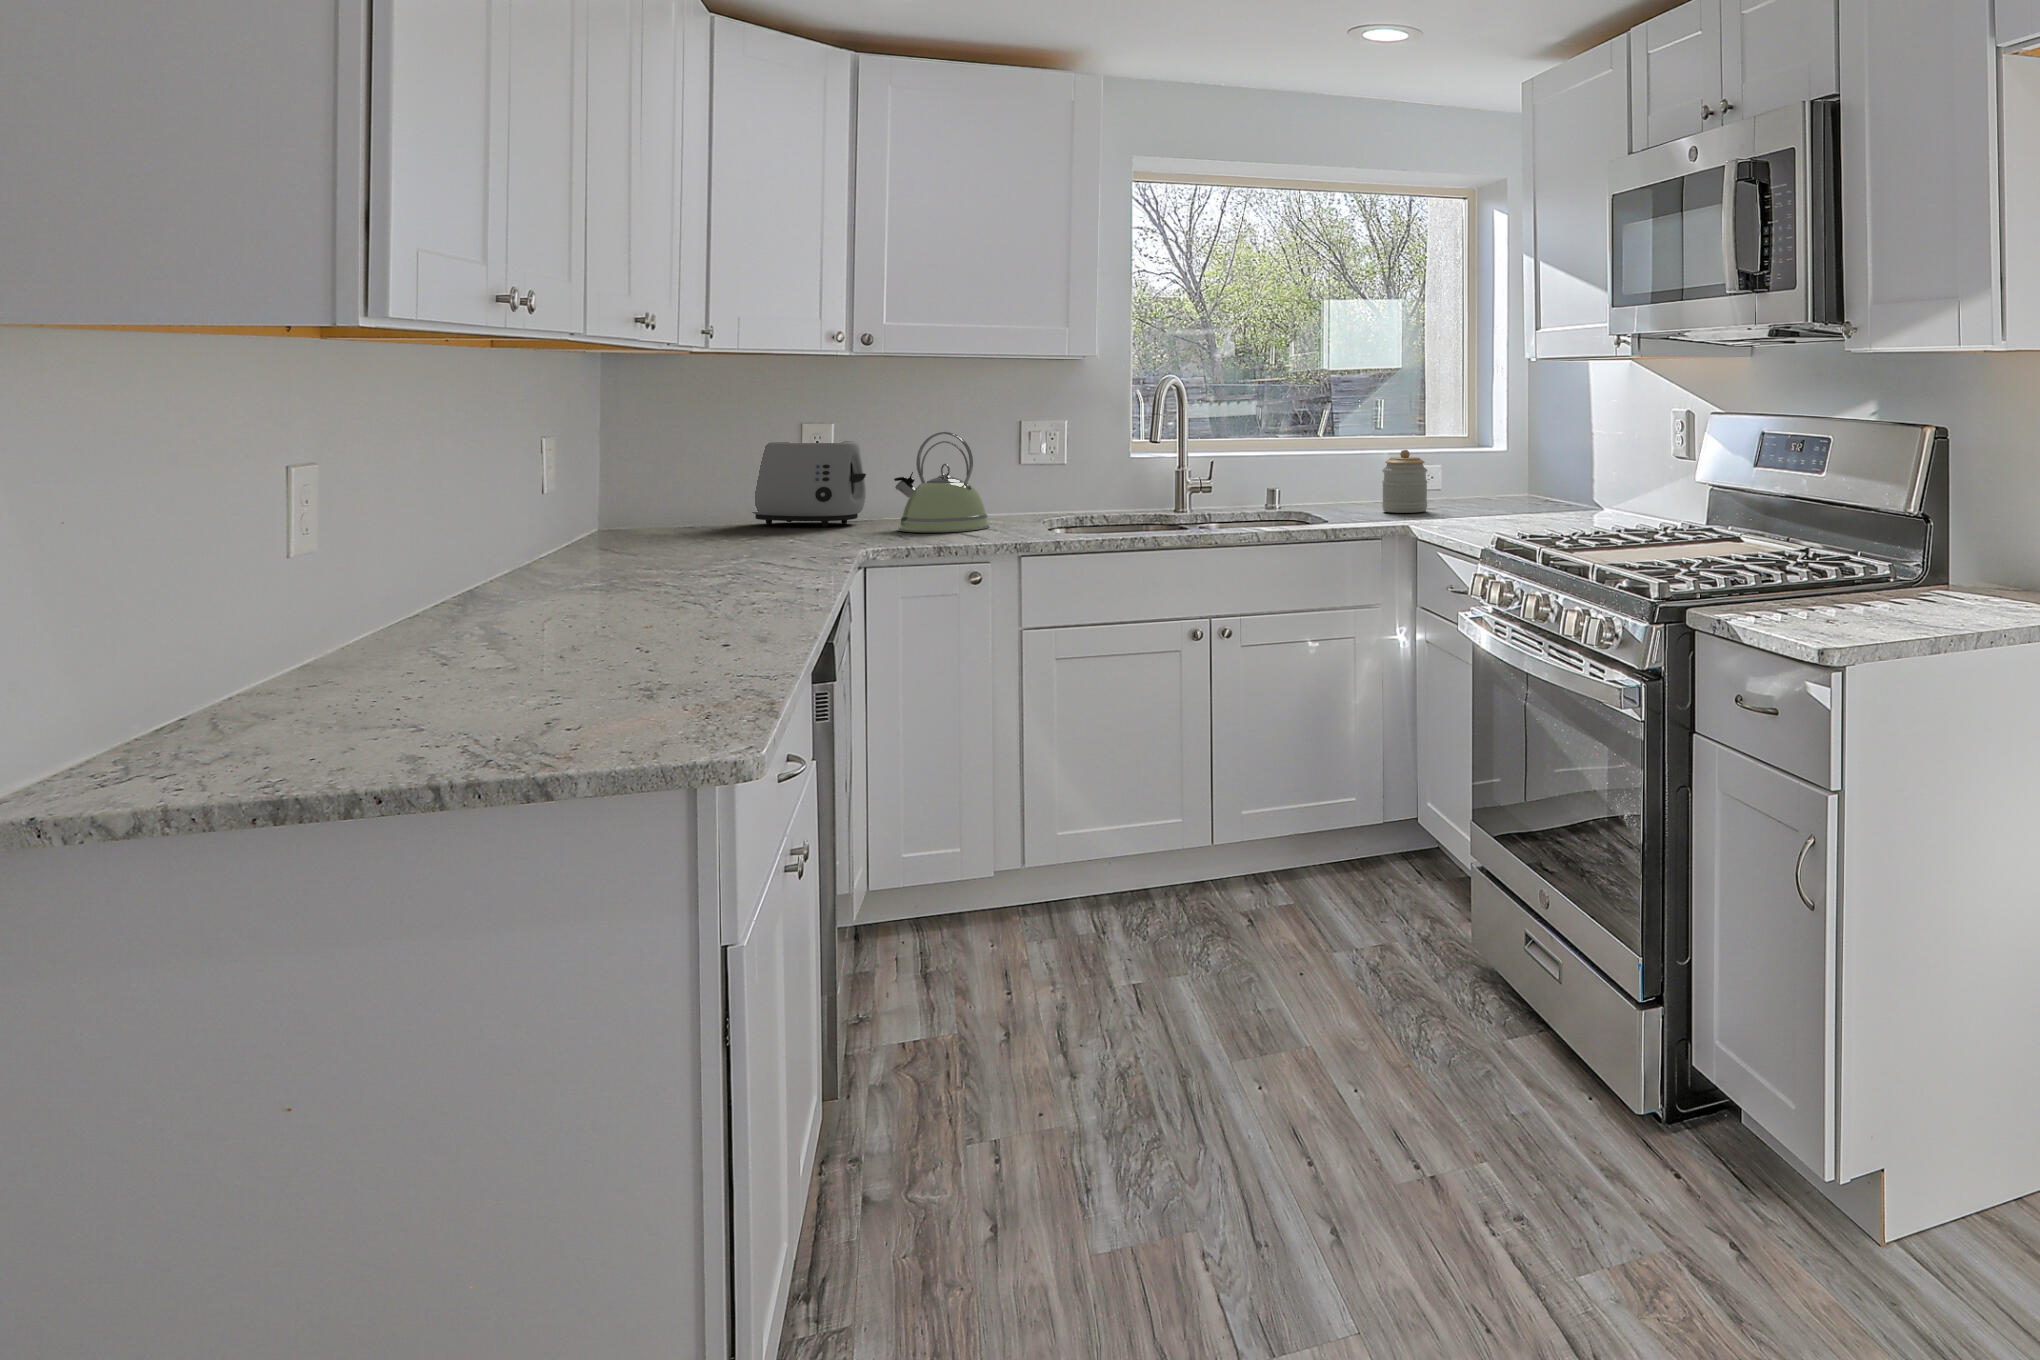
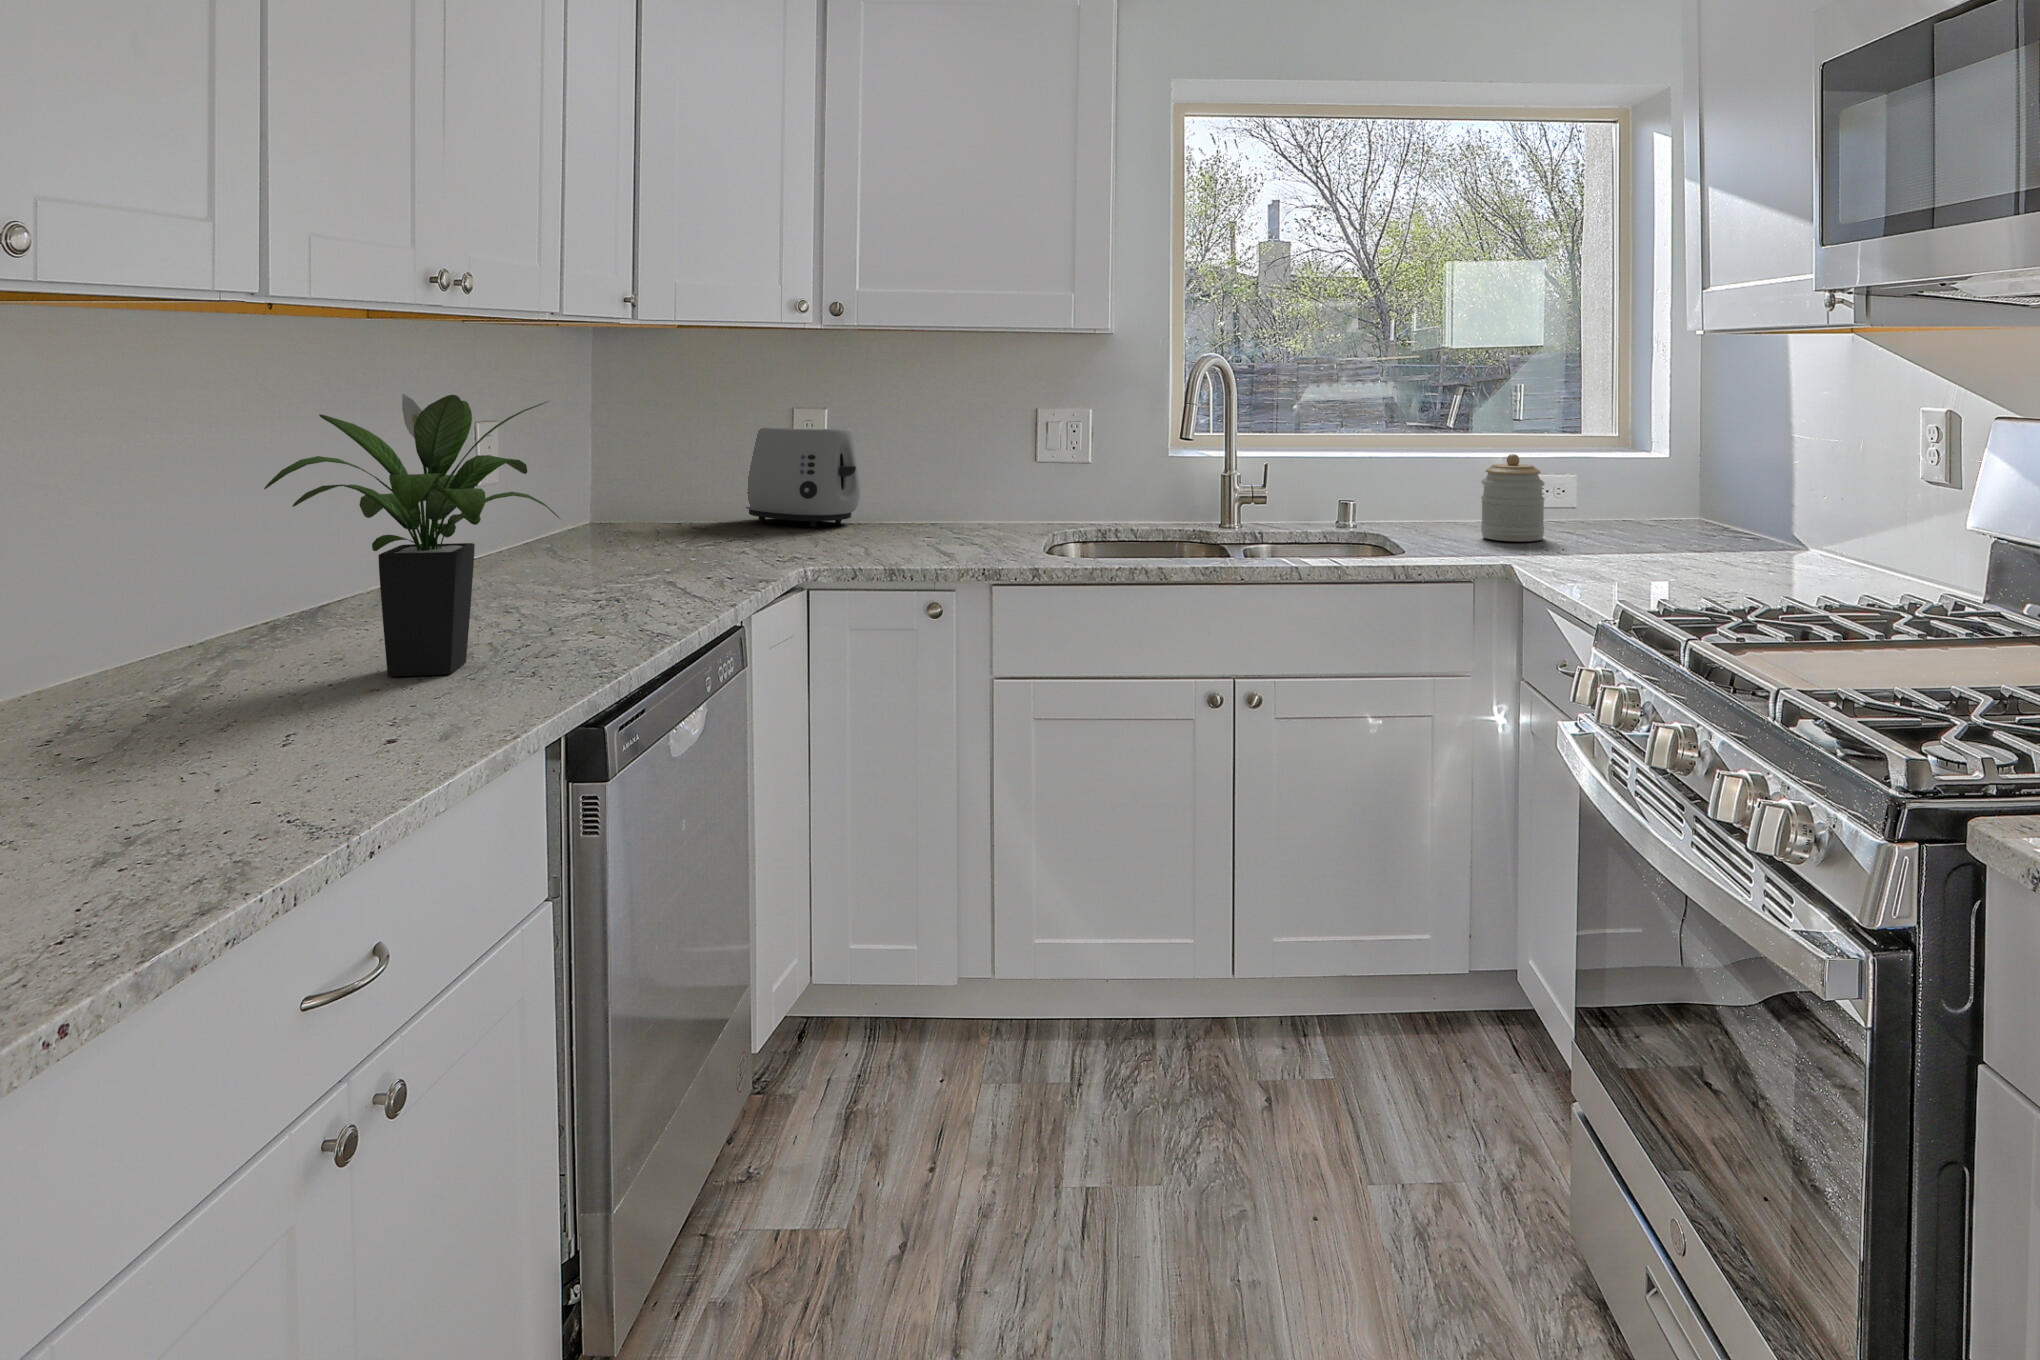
potted plant: none [546,404,756,618] -> present [264,394,559,677]
kettle: present [894,432,989,533] -> none [878,420,983,544]

